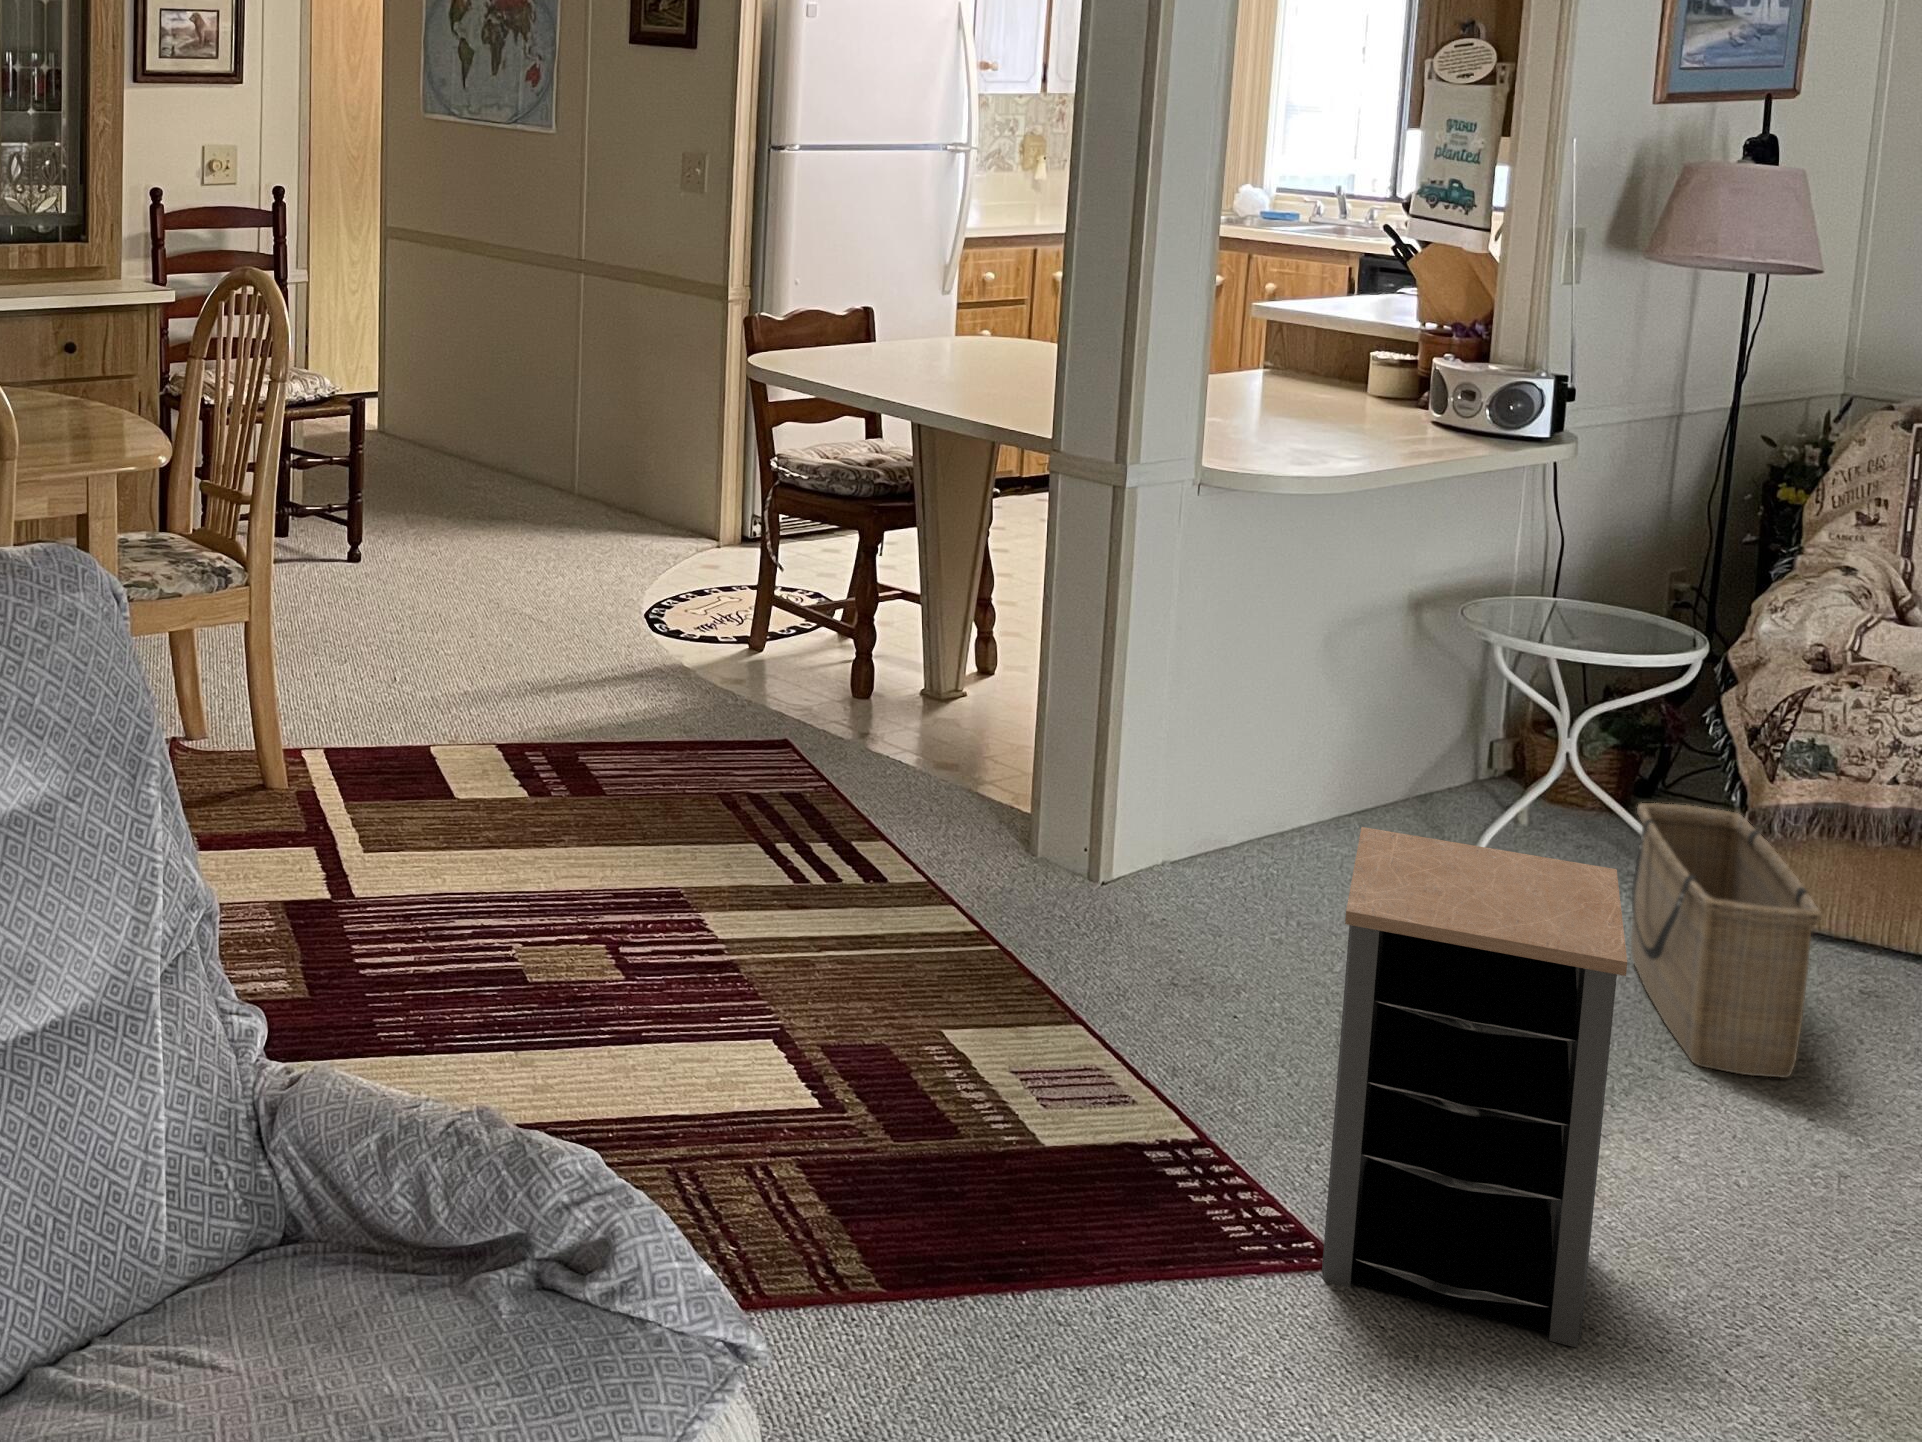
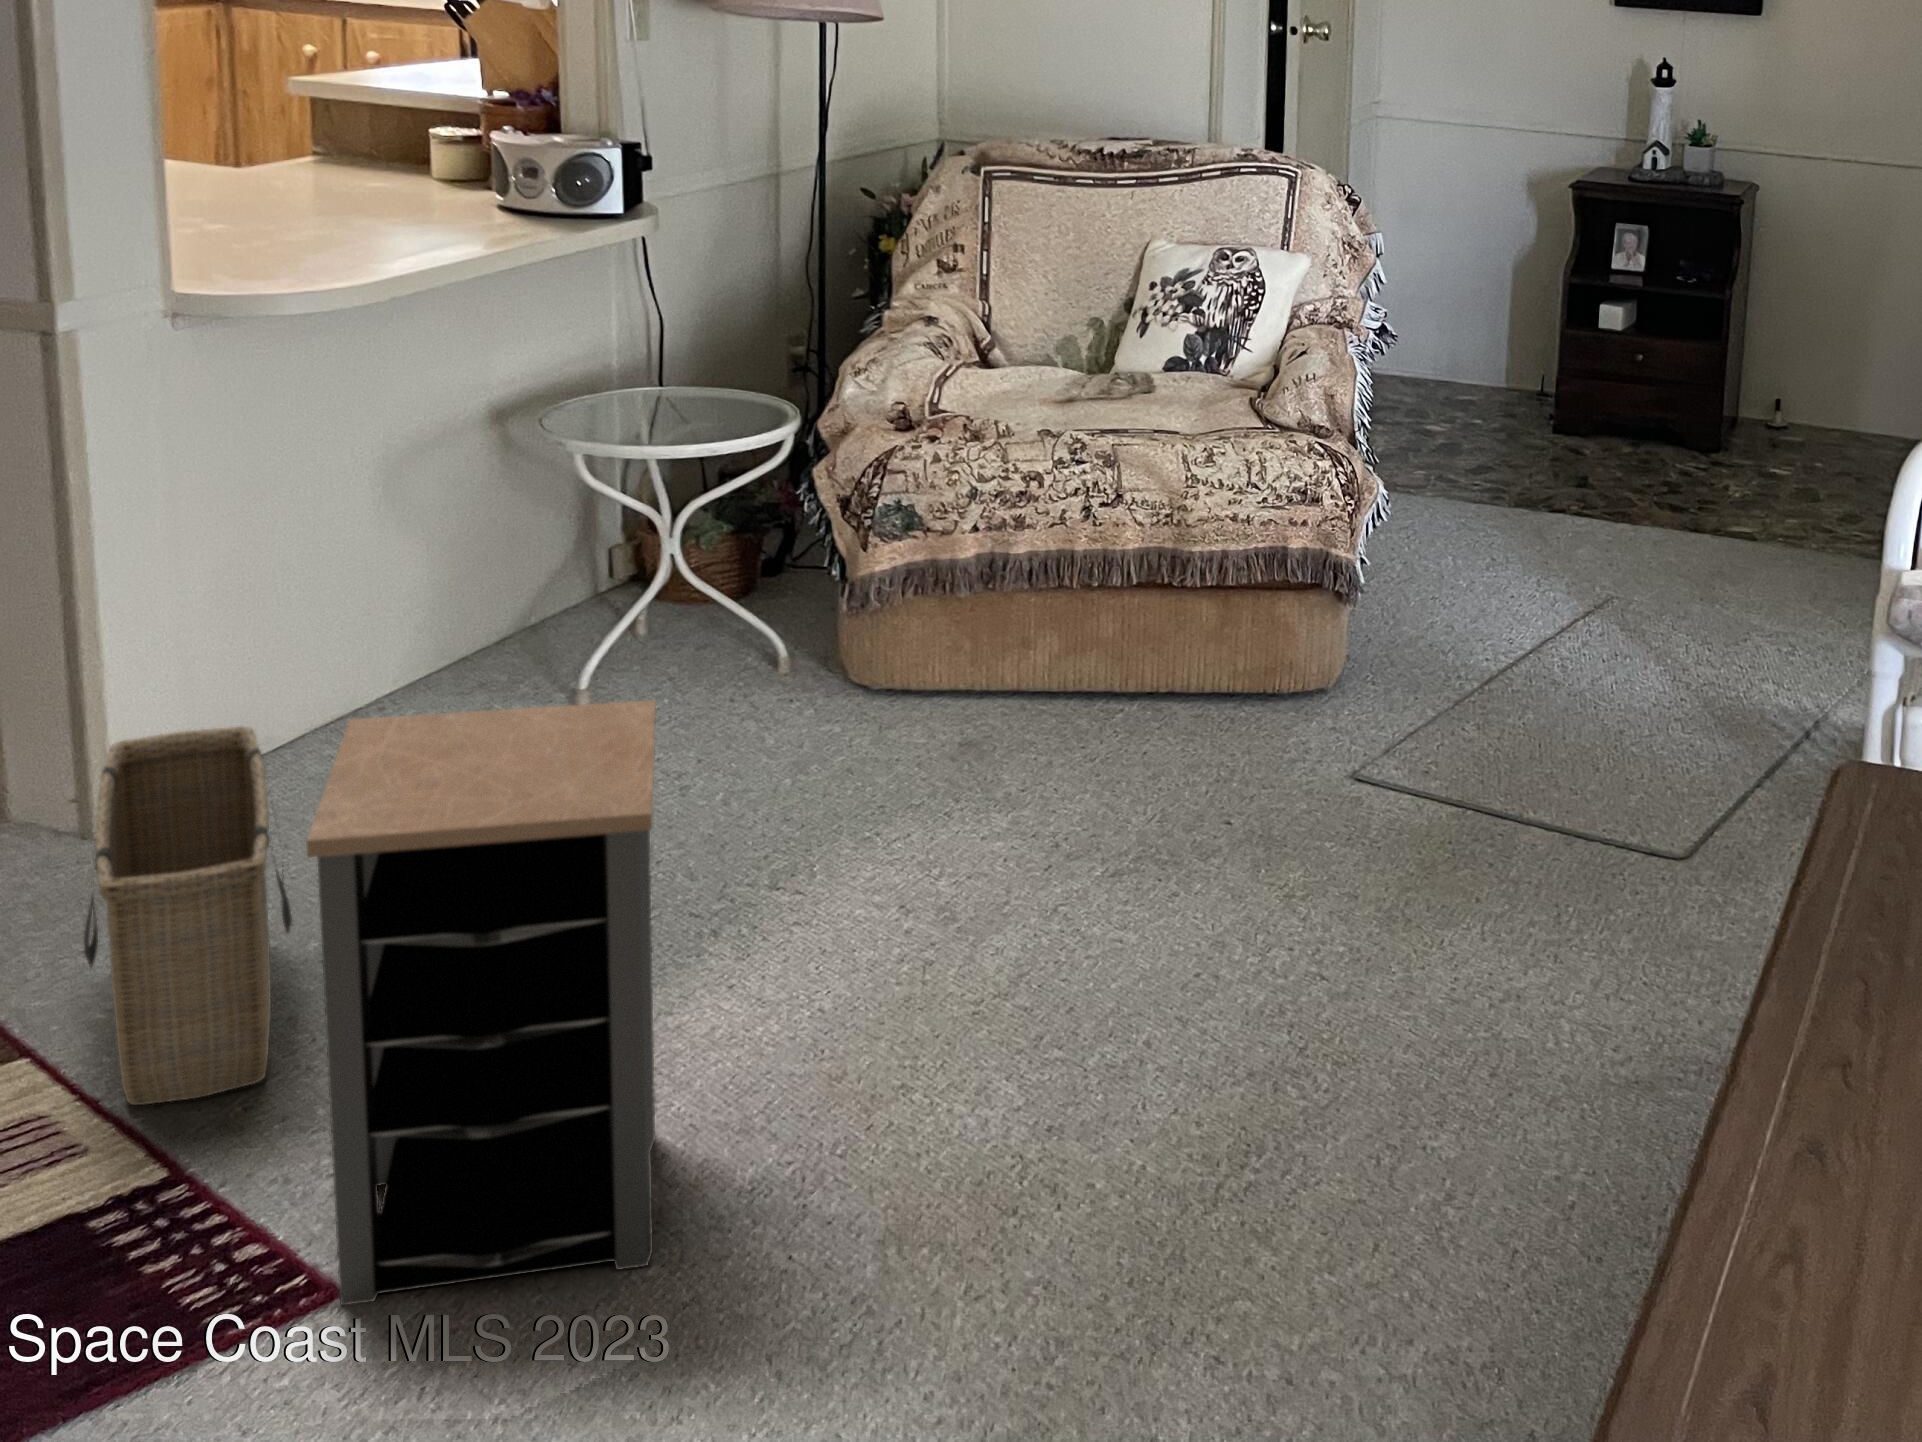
basket: present [1631,803,1821,1077] -> present [84,727,292,1105]

